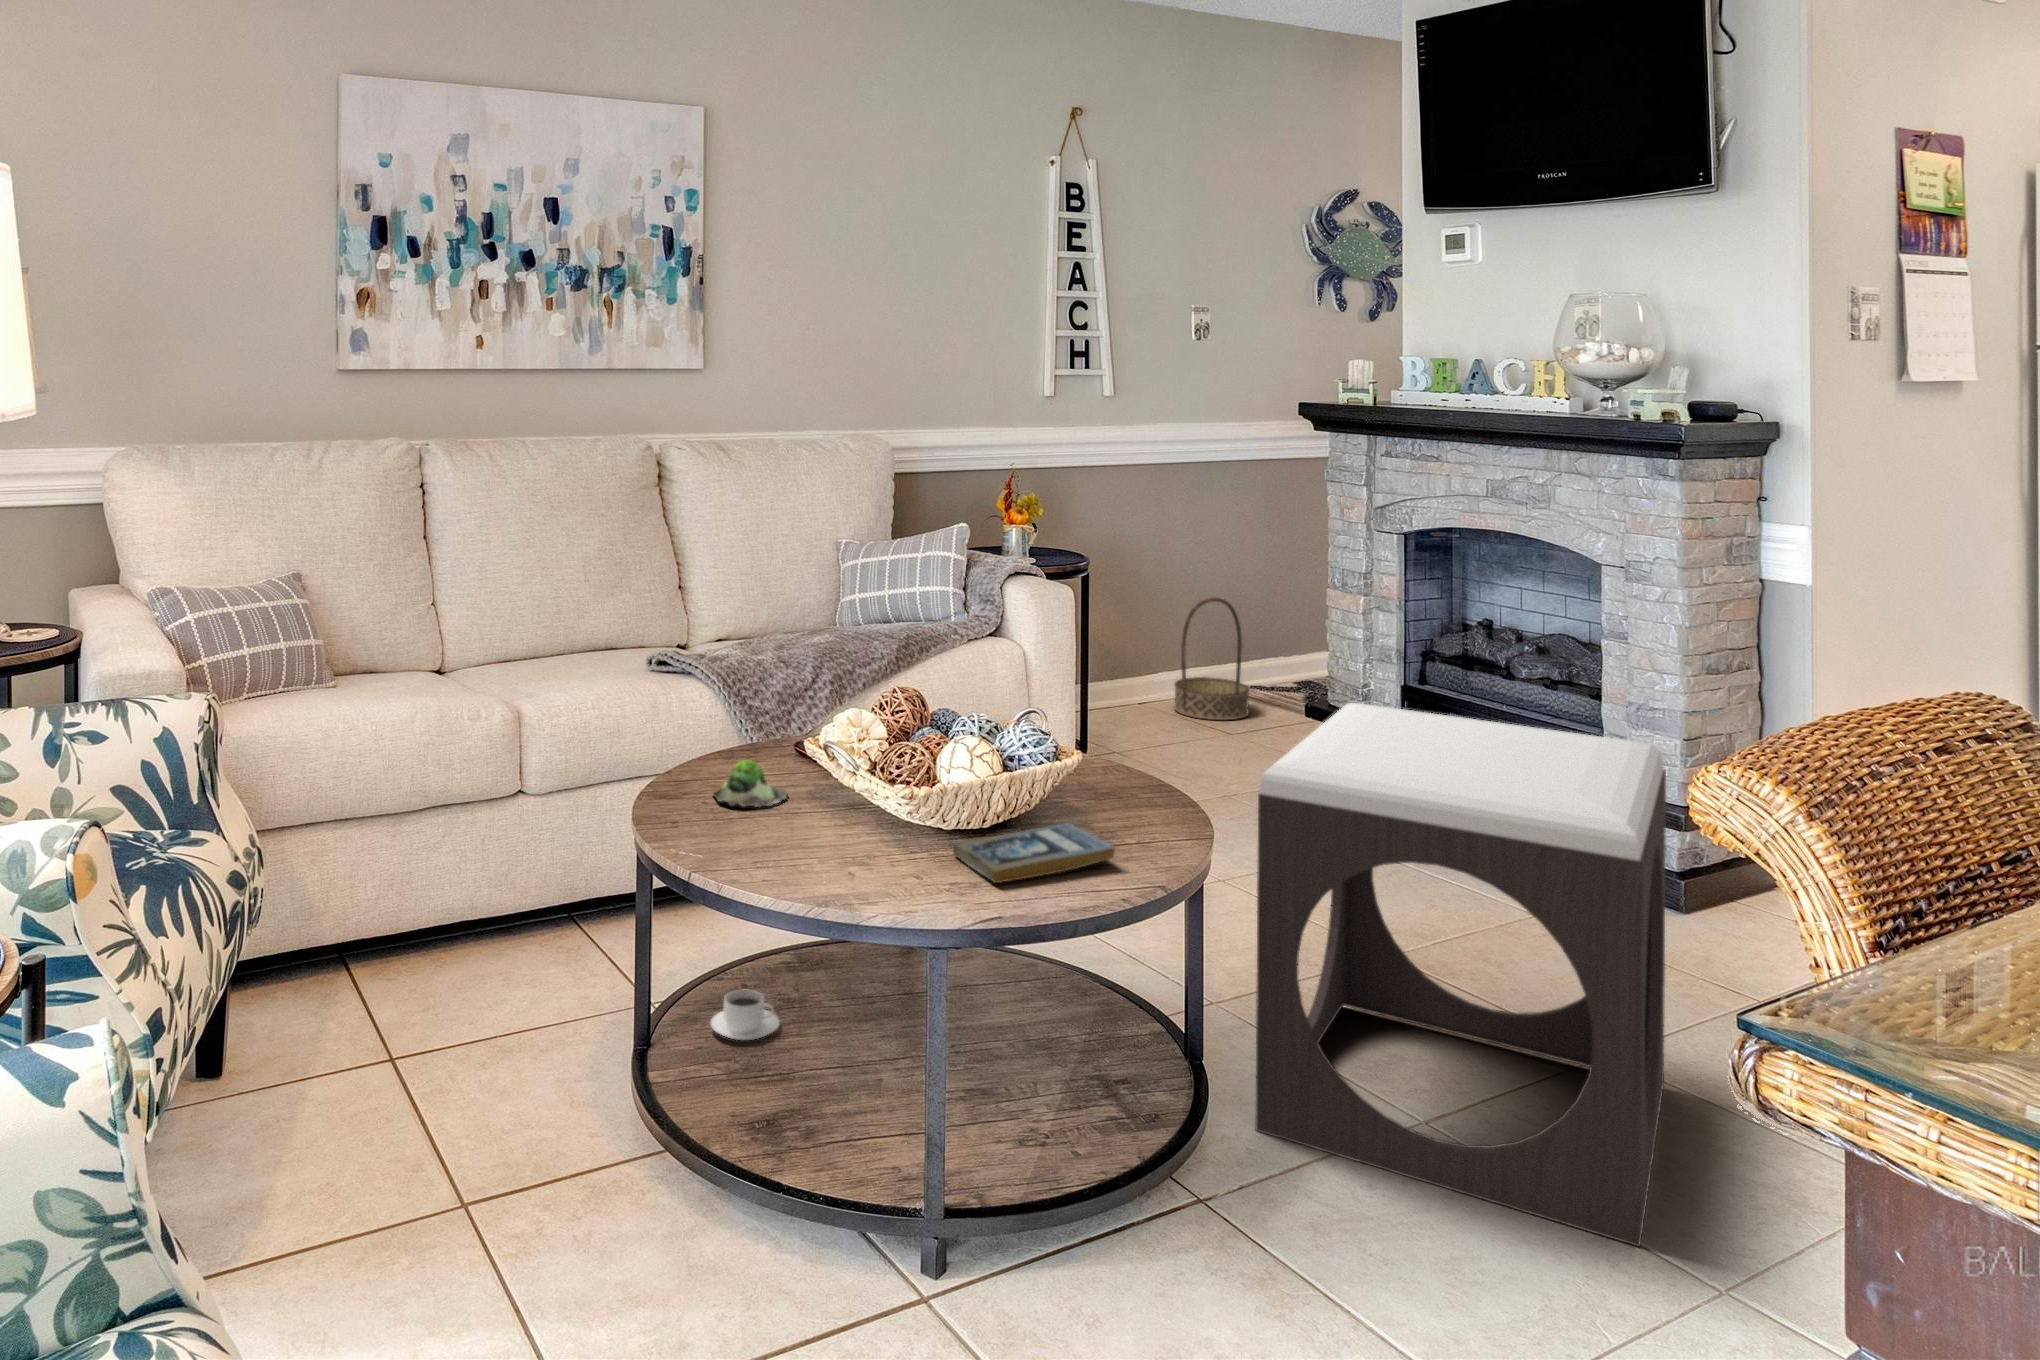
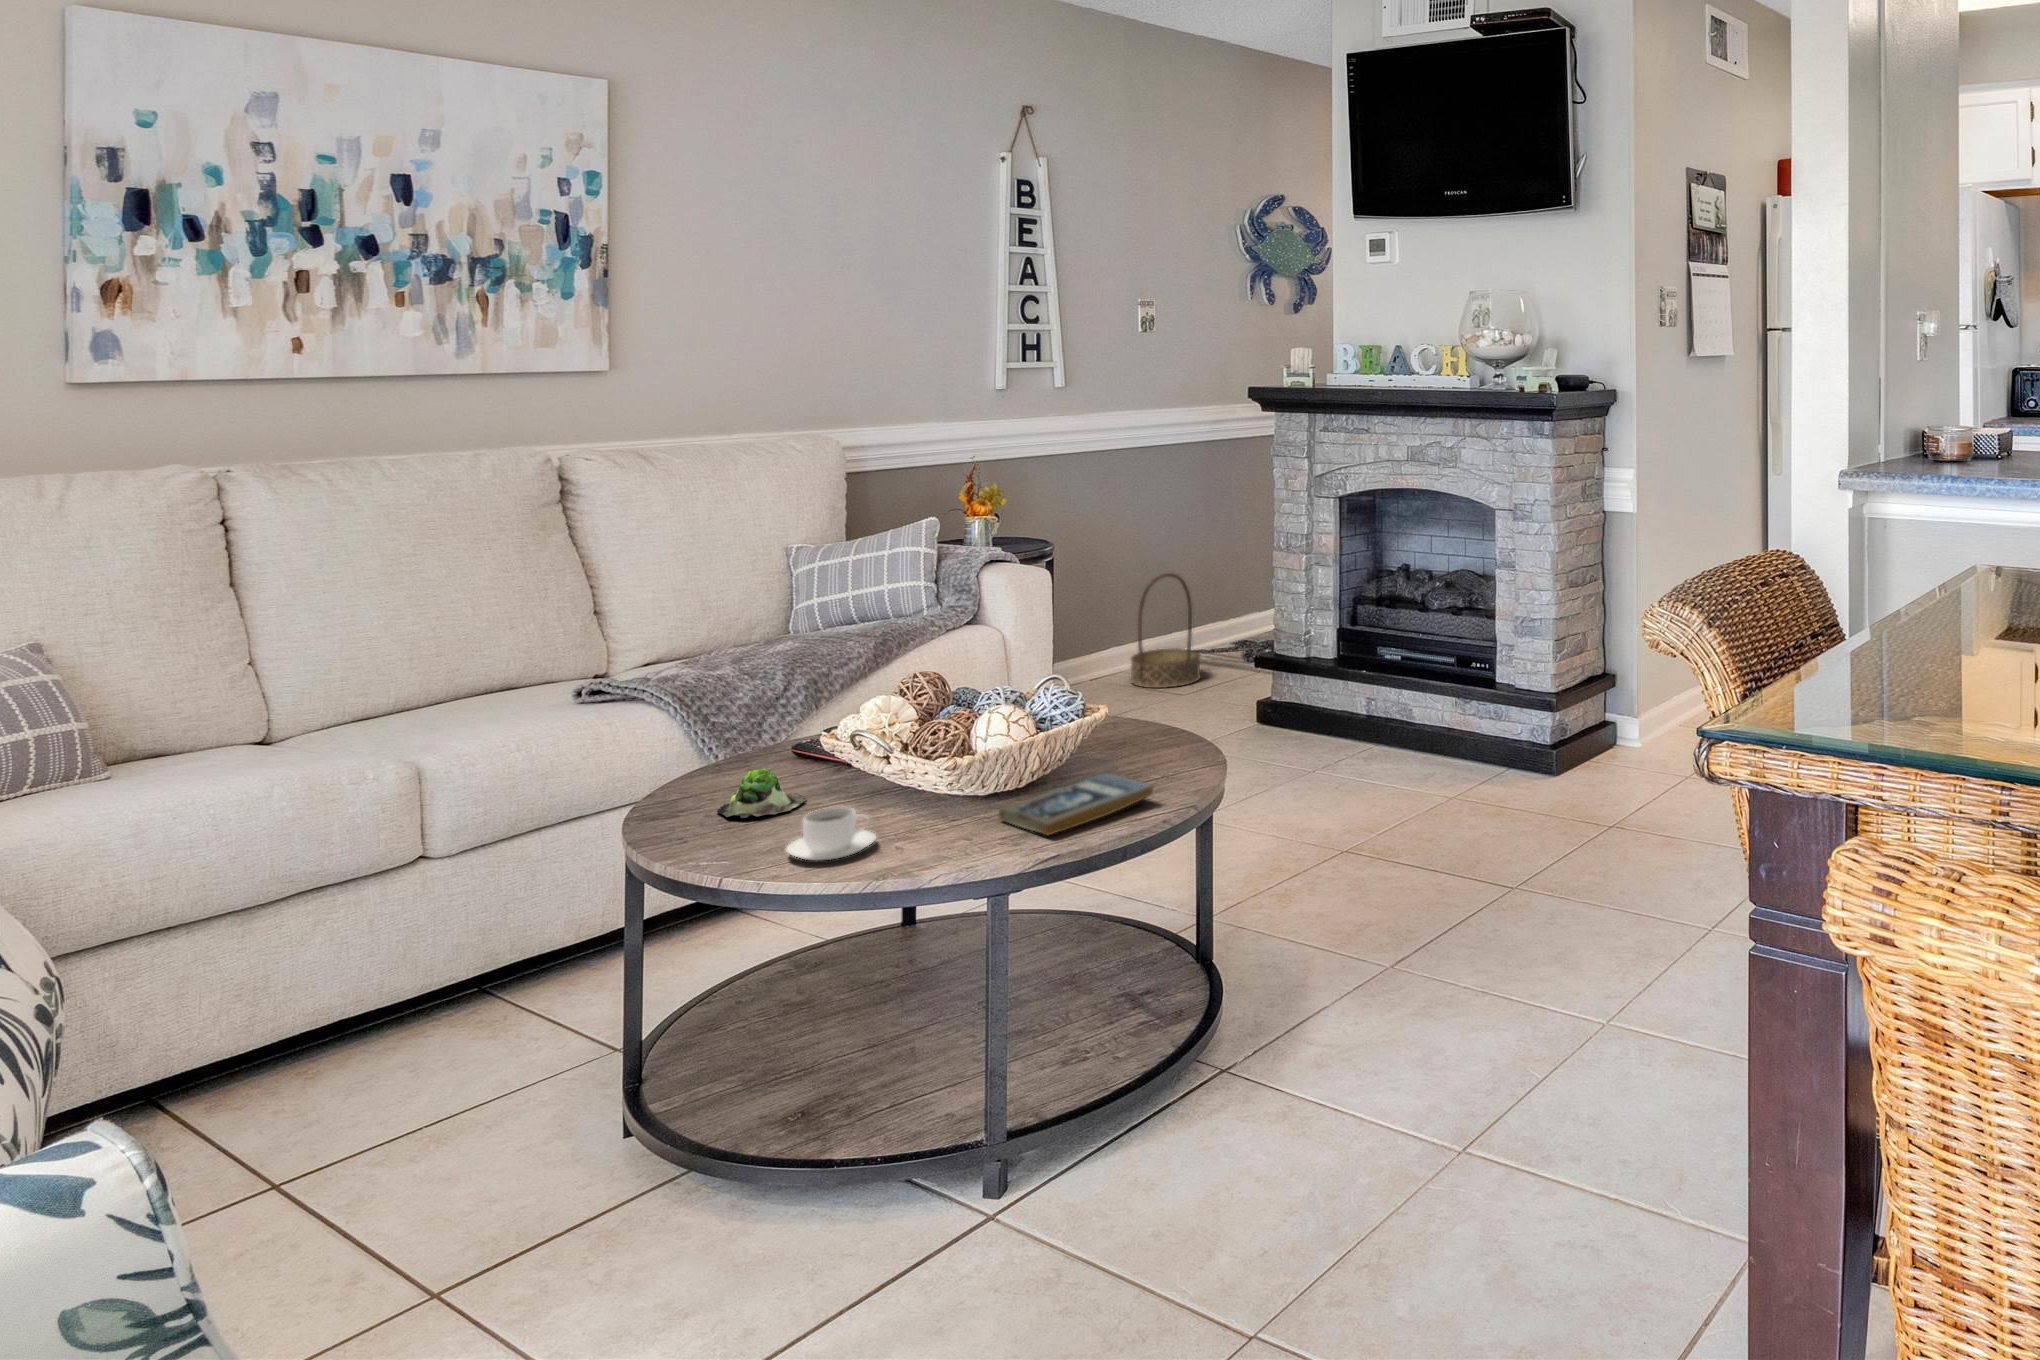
footstool: present [1255,703,1666,1246] -> none [1263,639,1560,1021]
coffee cup: present [711,990,779,1040] -> present [786,807,876,861]

